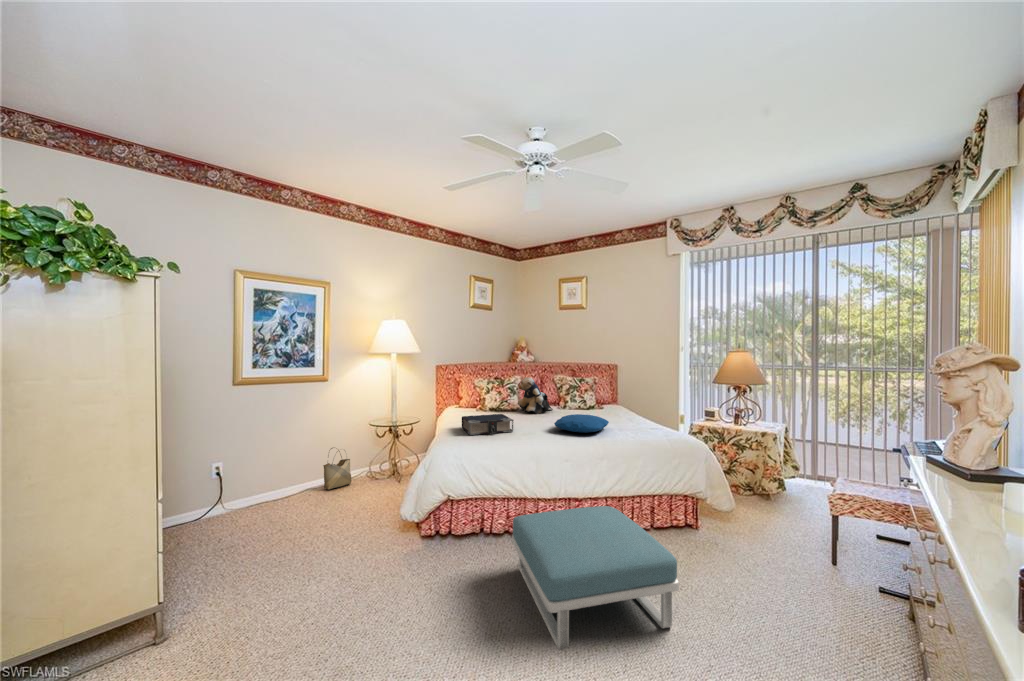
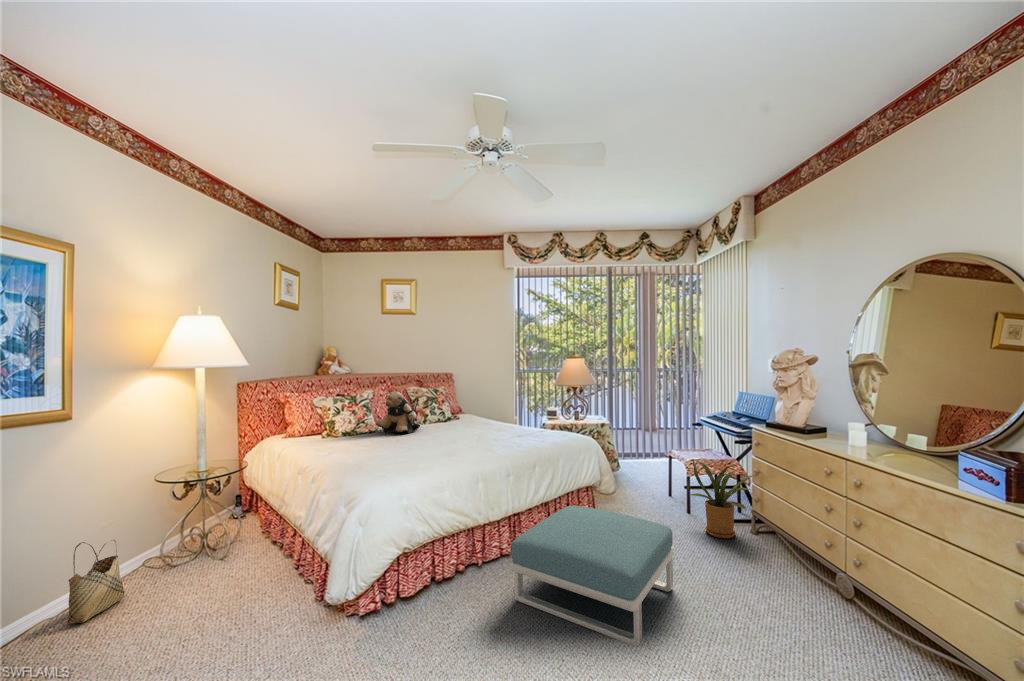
book: present [462,414,514,435] -> none [362,436,434,465]
pillow: present [554,414,609,433] -> none [467,424,520,443]
house plant: none [803,496,904,619] -> present [691,460,756,538]

